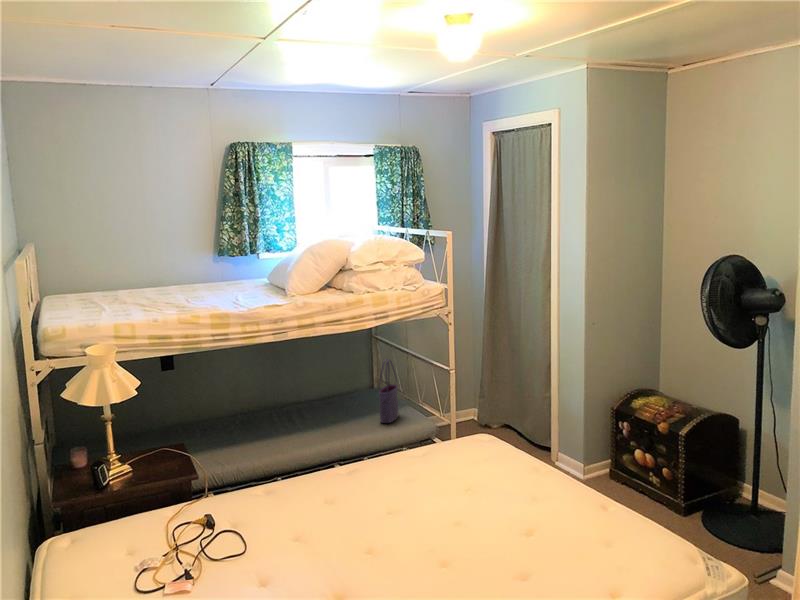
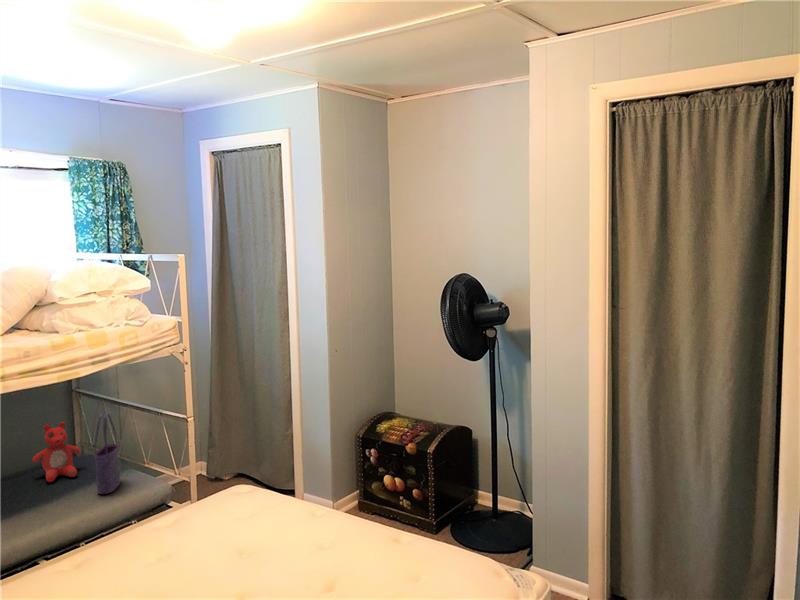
stuffed bear: none [339,362,373,408] -> present [32,422,81,482]

